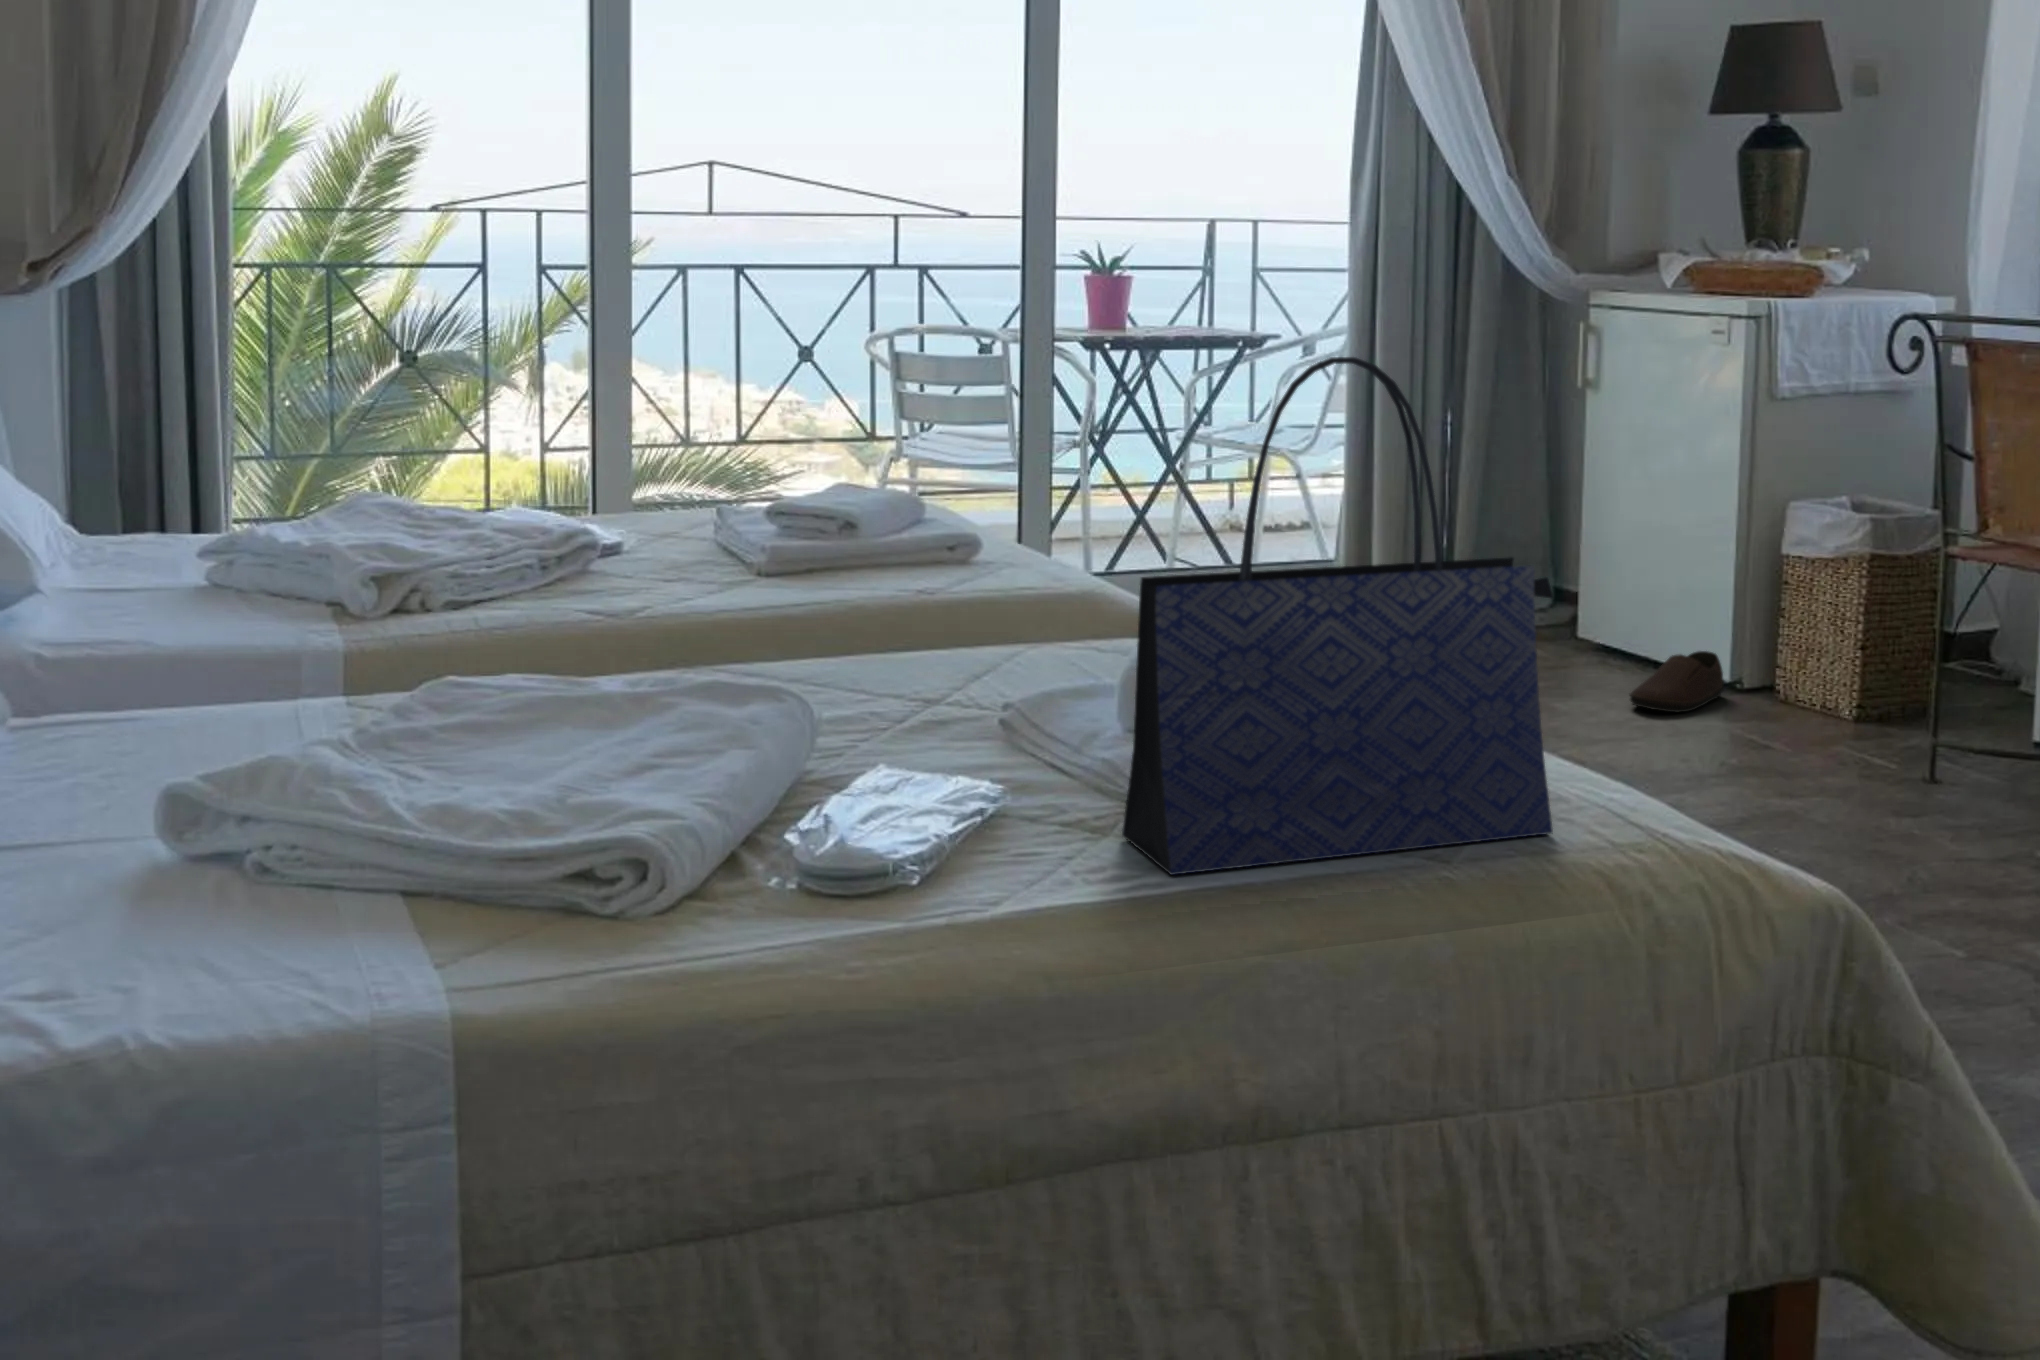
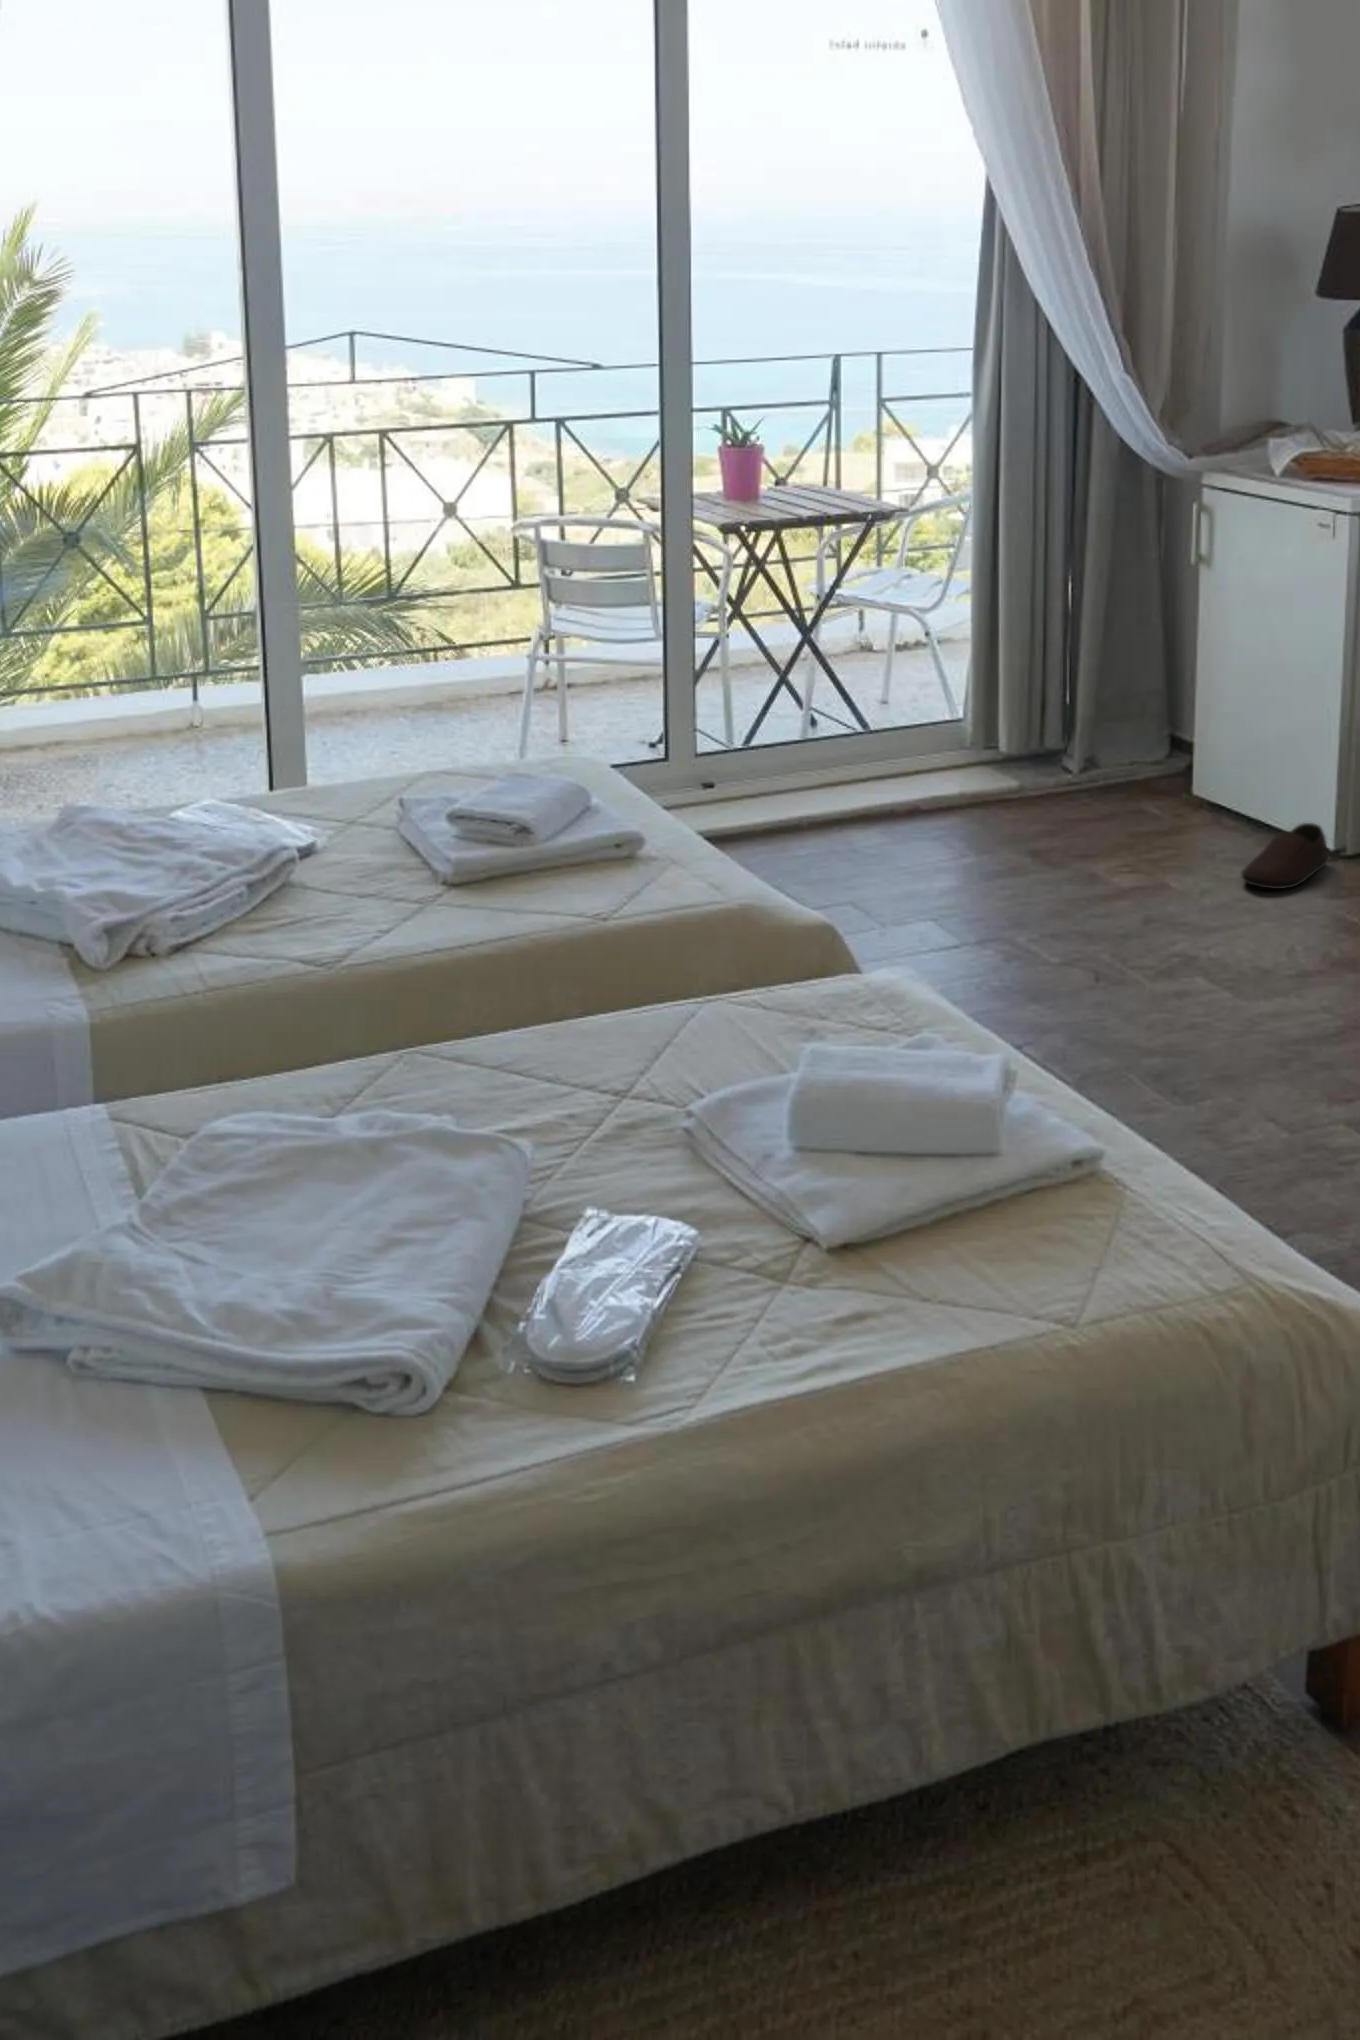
tote bag: present [1122,357,1553,875] -> none [811,888,1182,1353]

